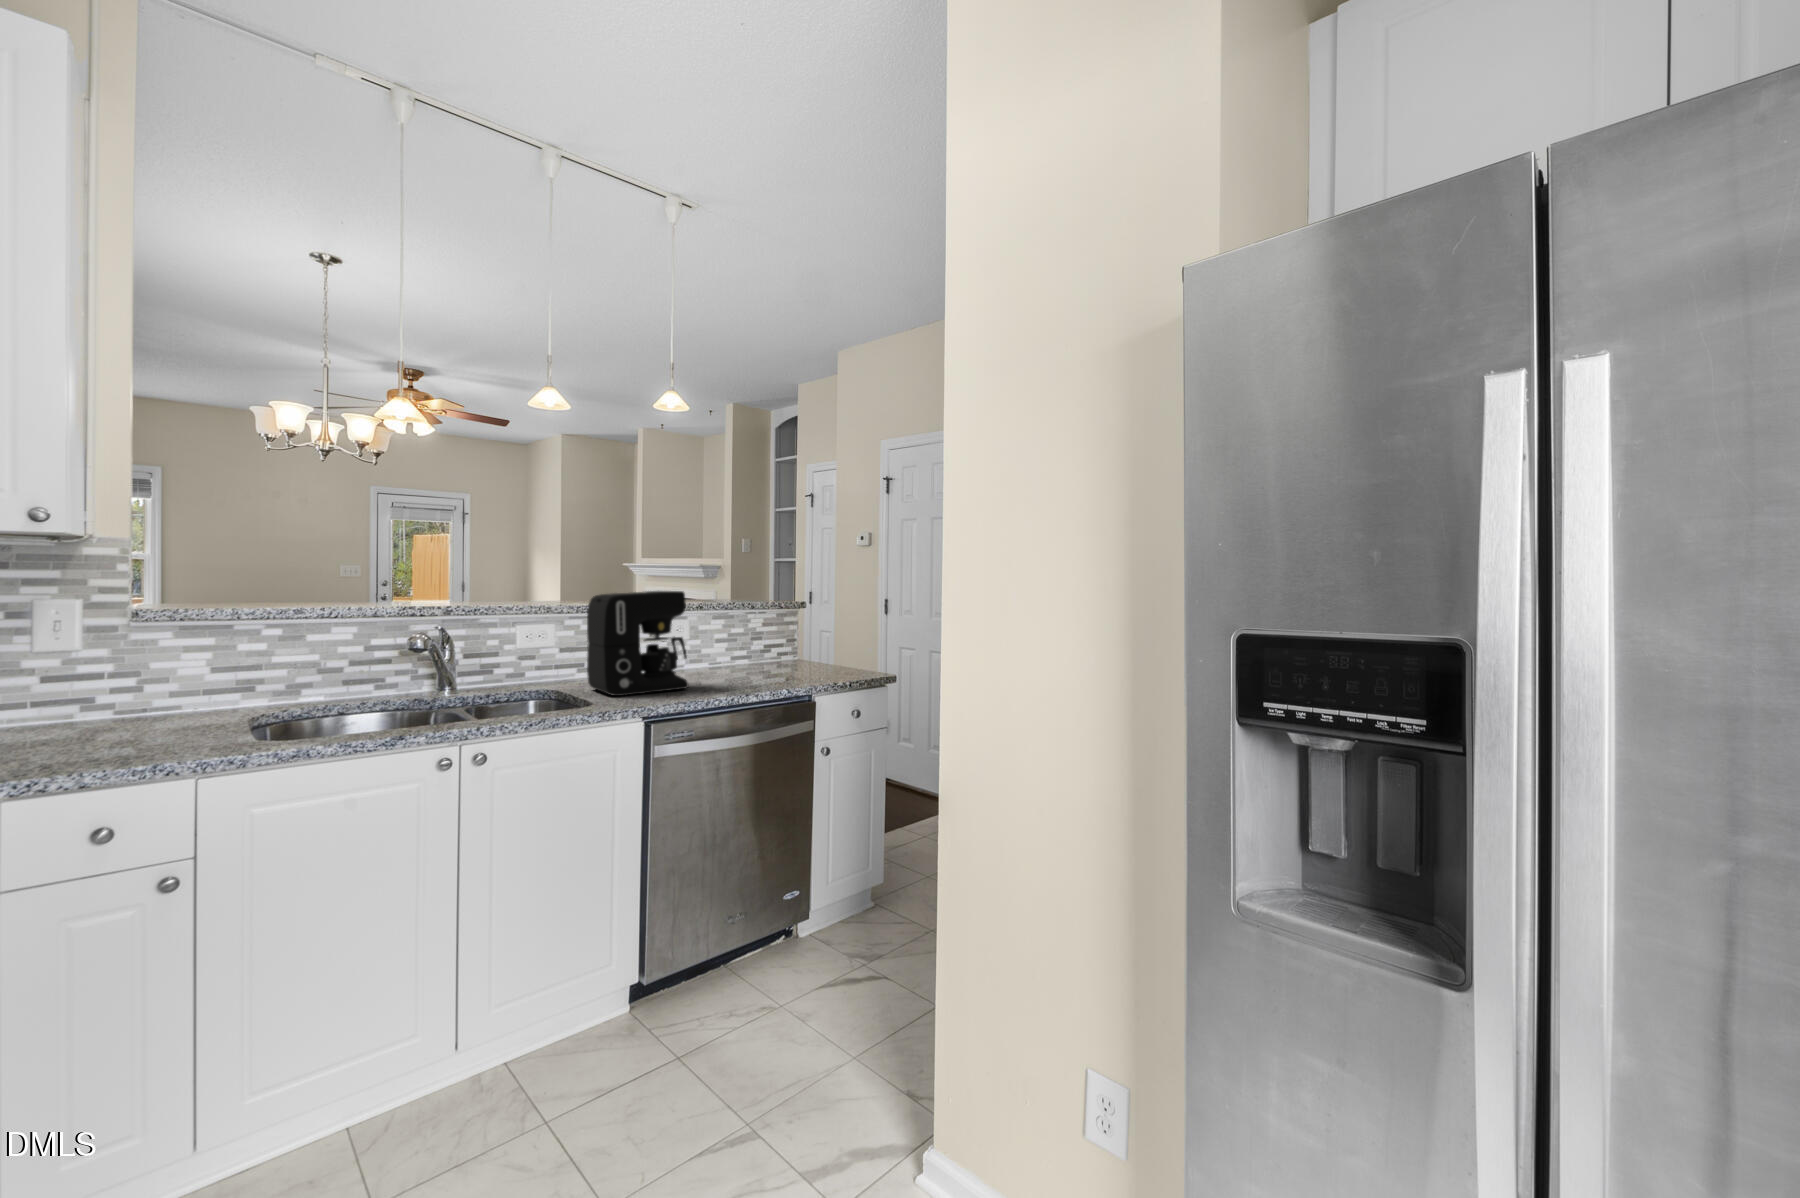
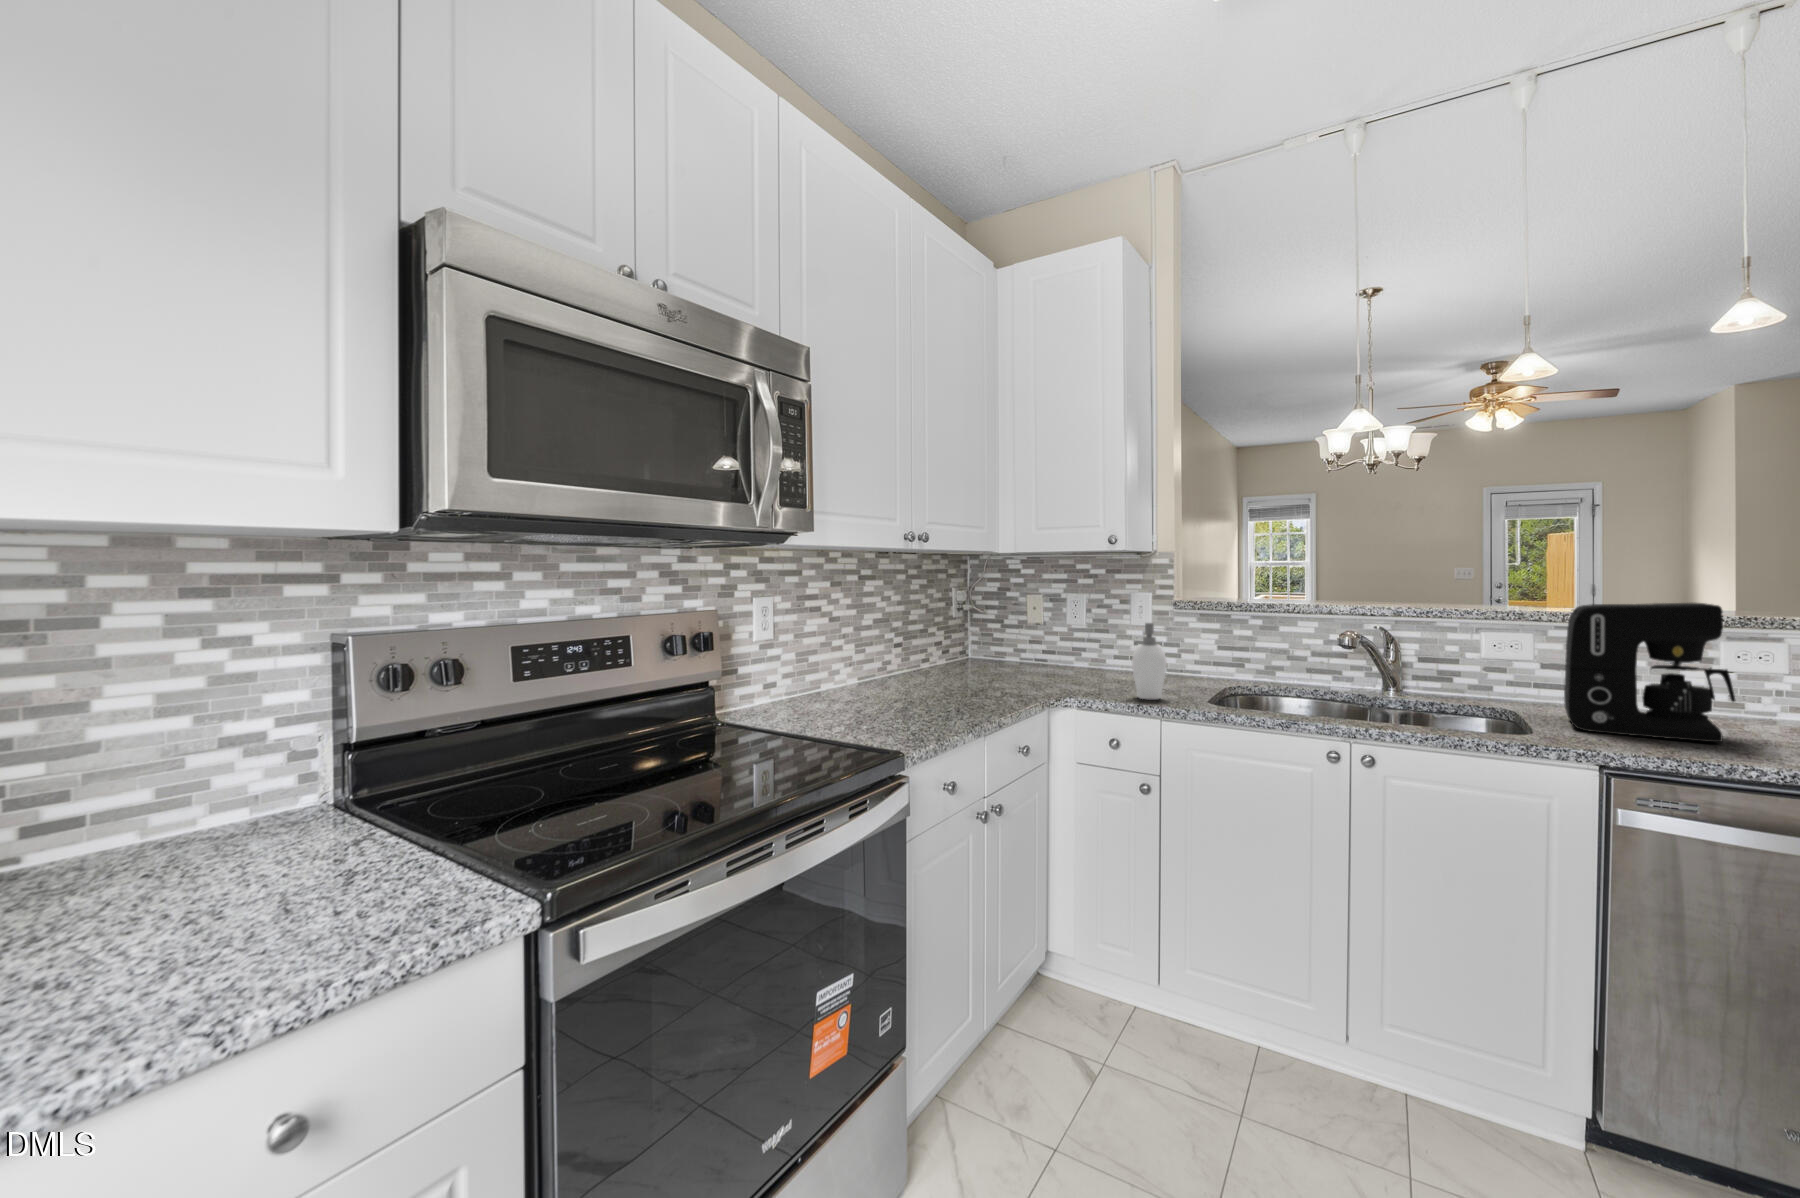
soap dispenser: none [109,639,197,757] -> present [1132,623,1167,700]

